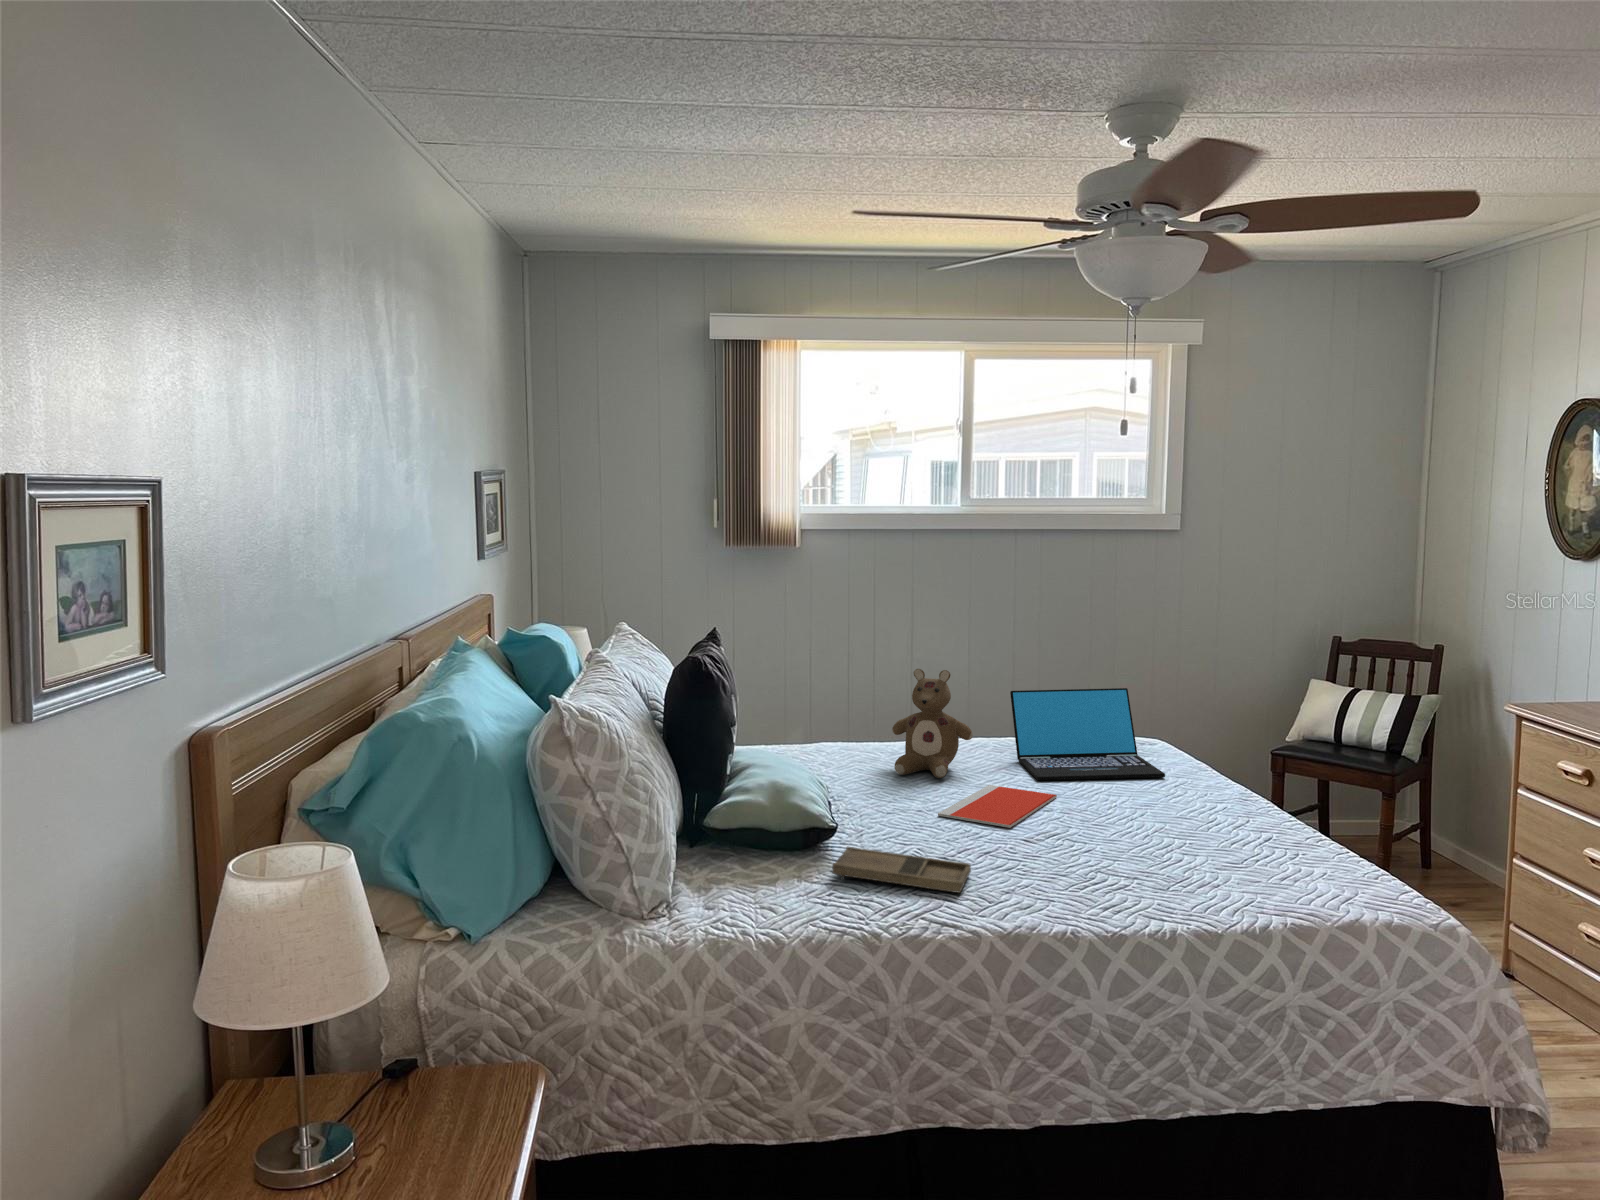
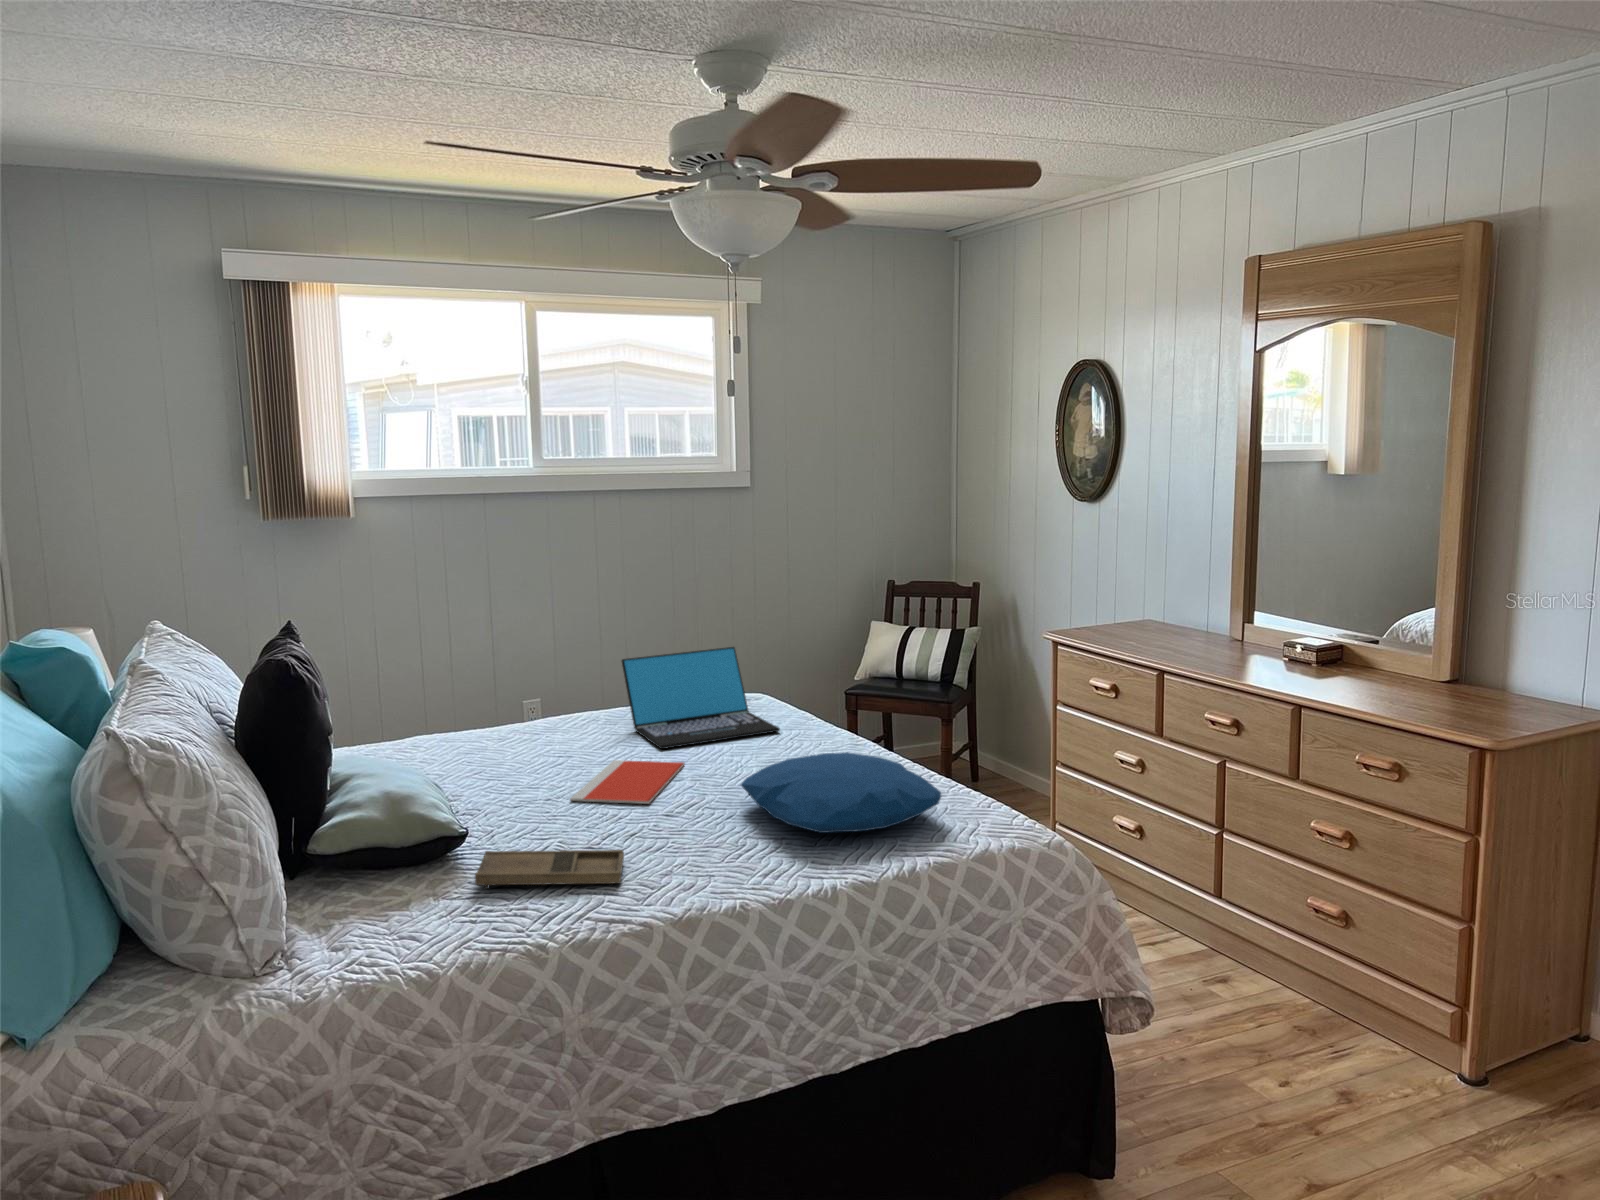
stuffed bear: present [892,669,973,778] -> none [501,644,590,760]
pillow: none [1101,800,1317,881] -> present [741,752,941,833]

